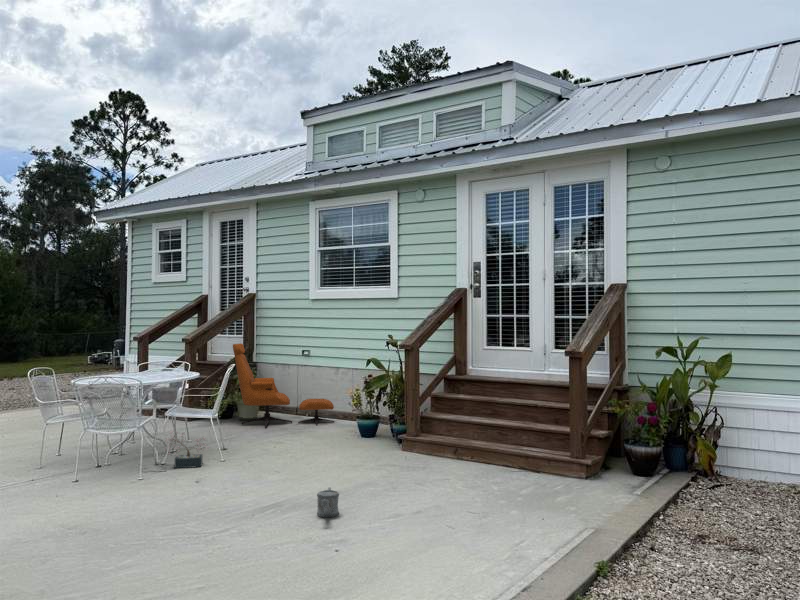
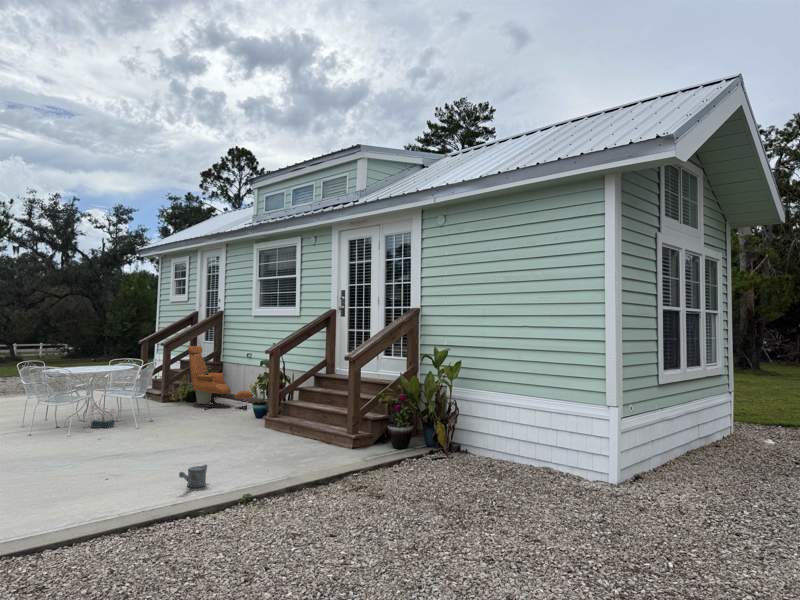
watering can: present [317,488,339,517] -> present [179,464,207,488]

